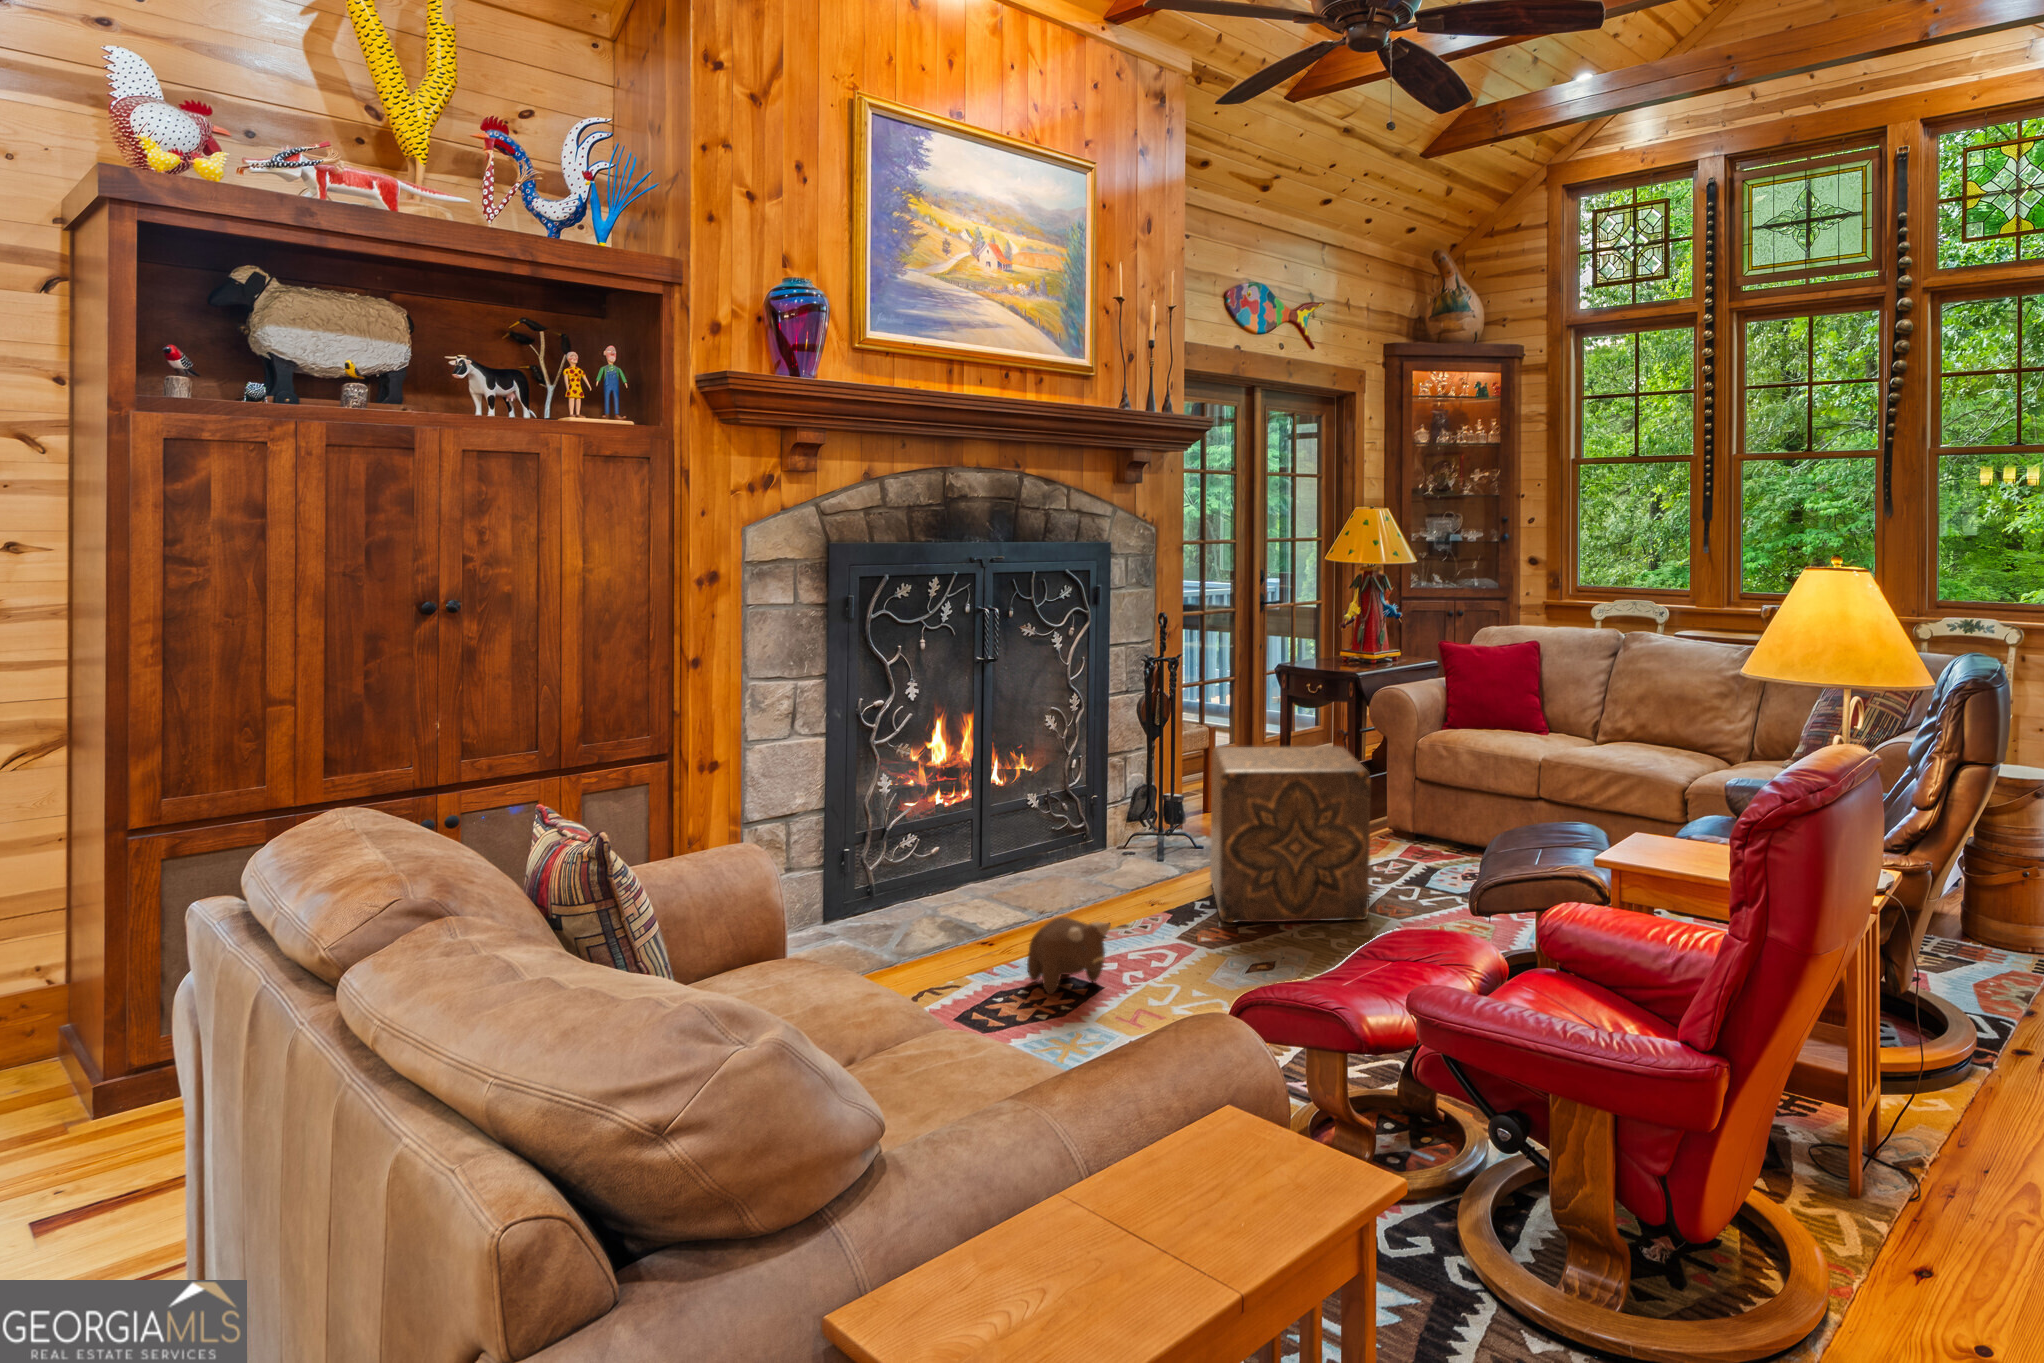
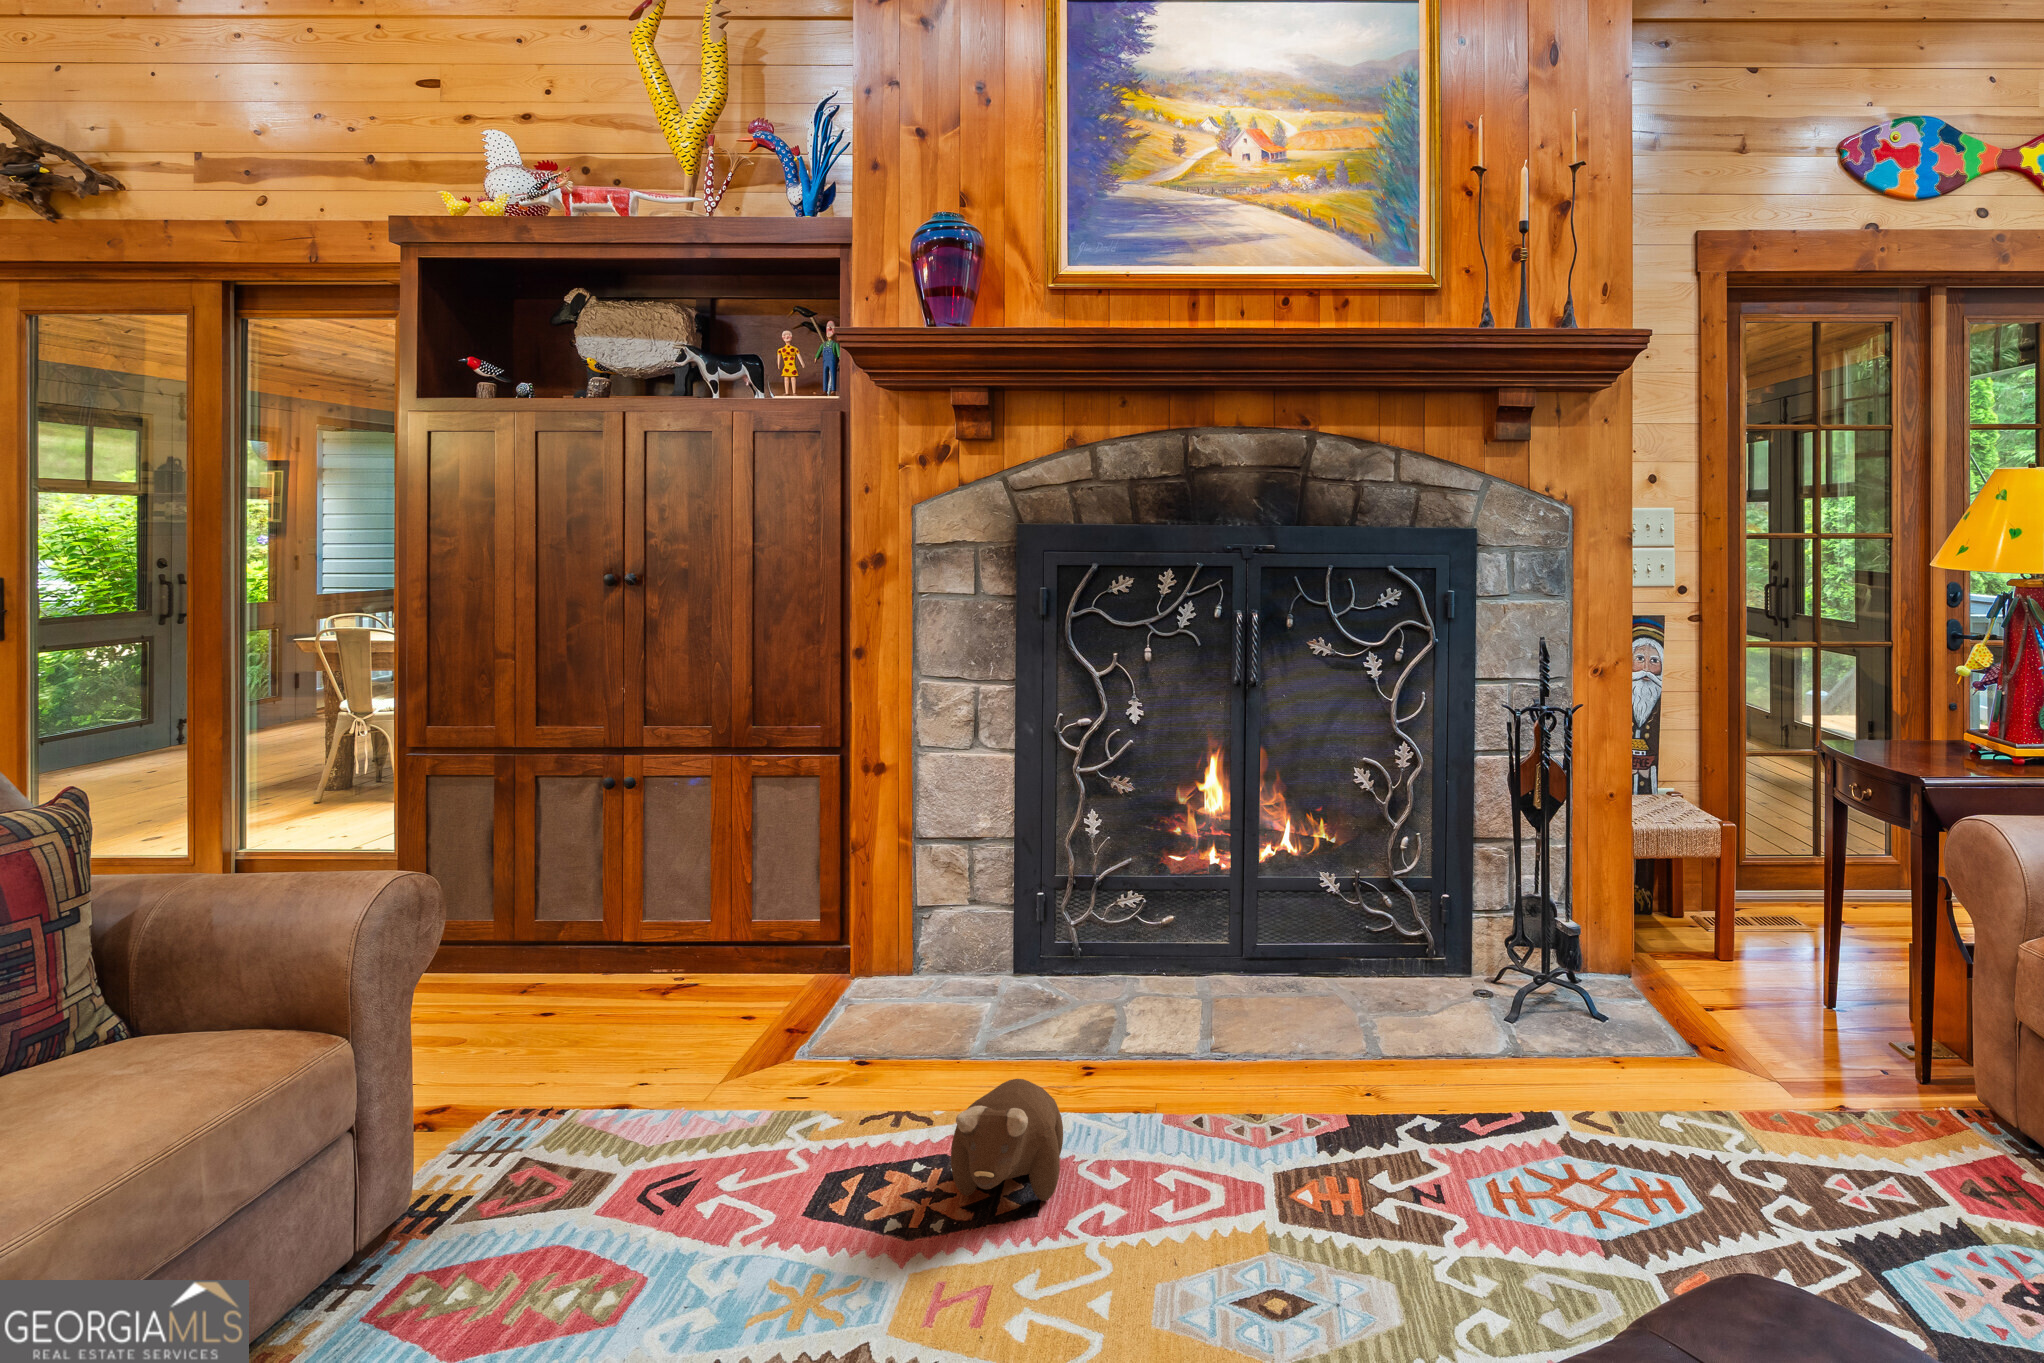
ottoman: present [1210,746,1370,923] -> none [1373,862,1731,1284]

